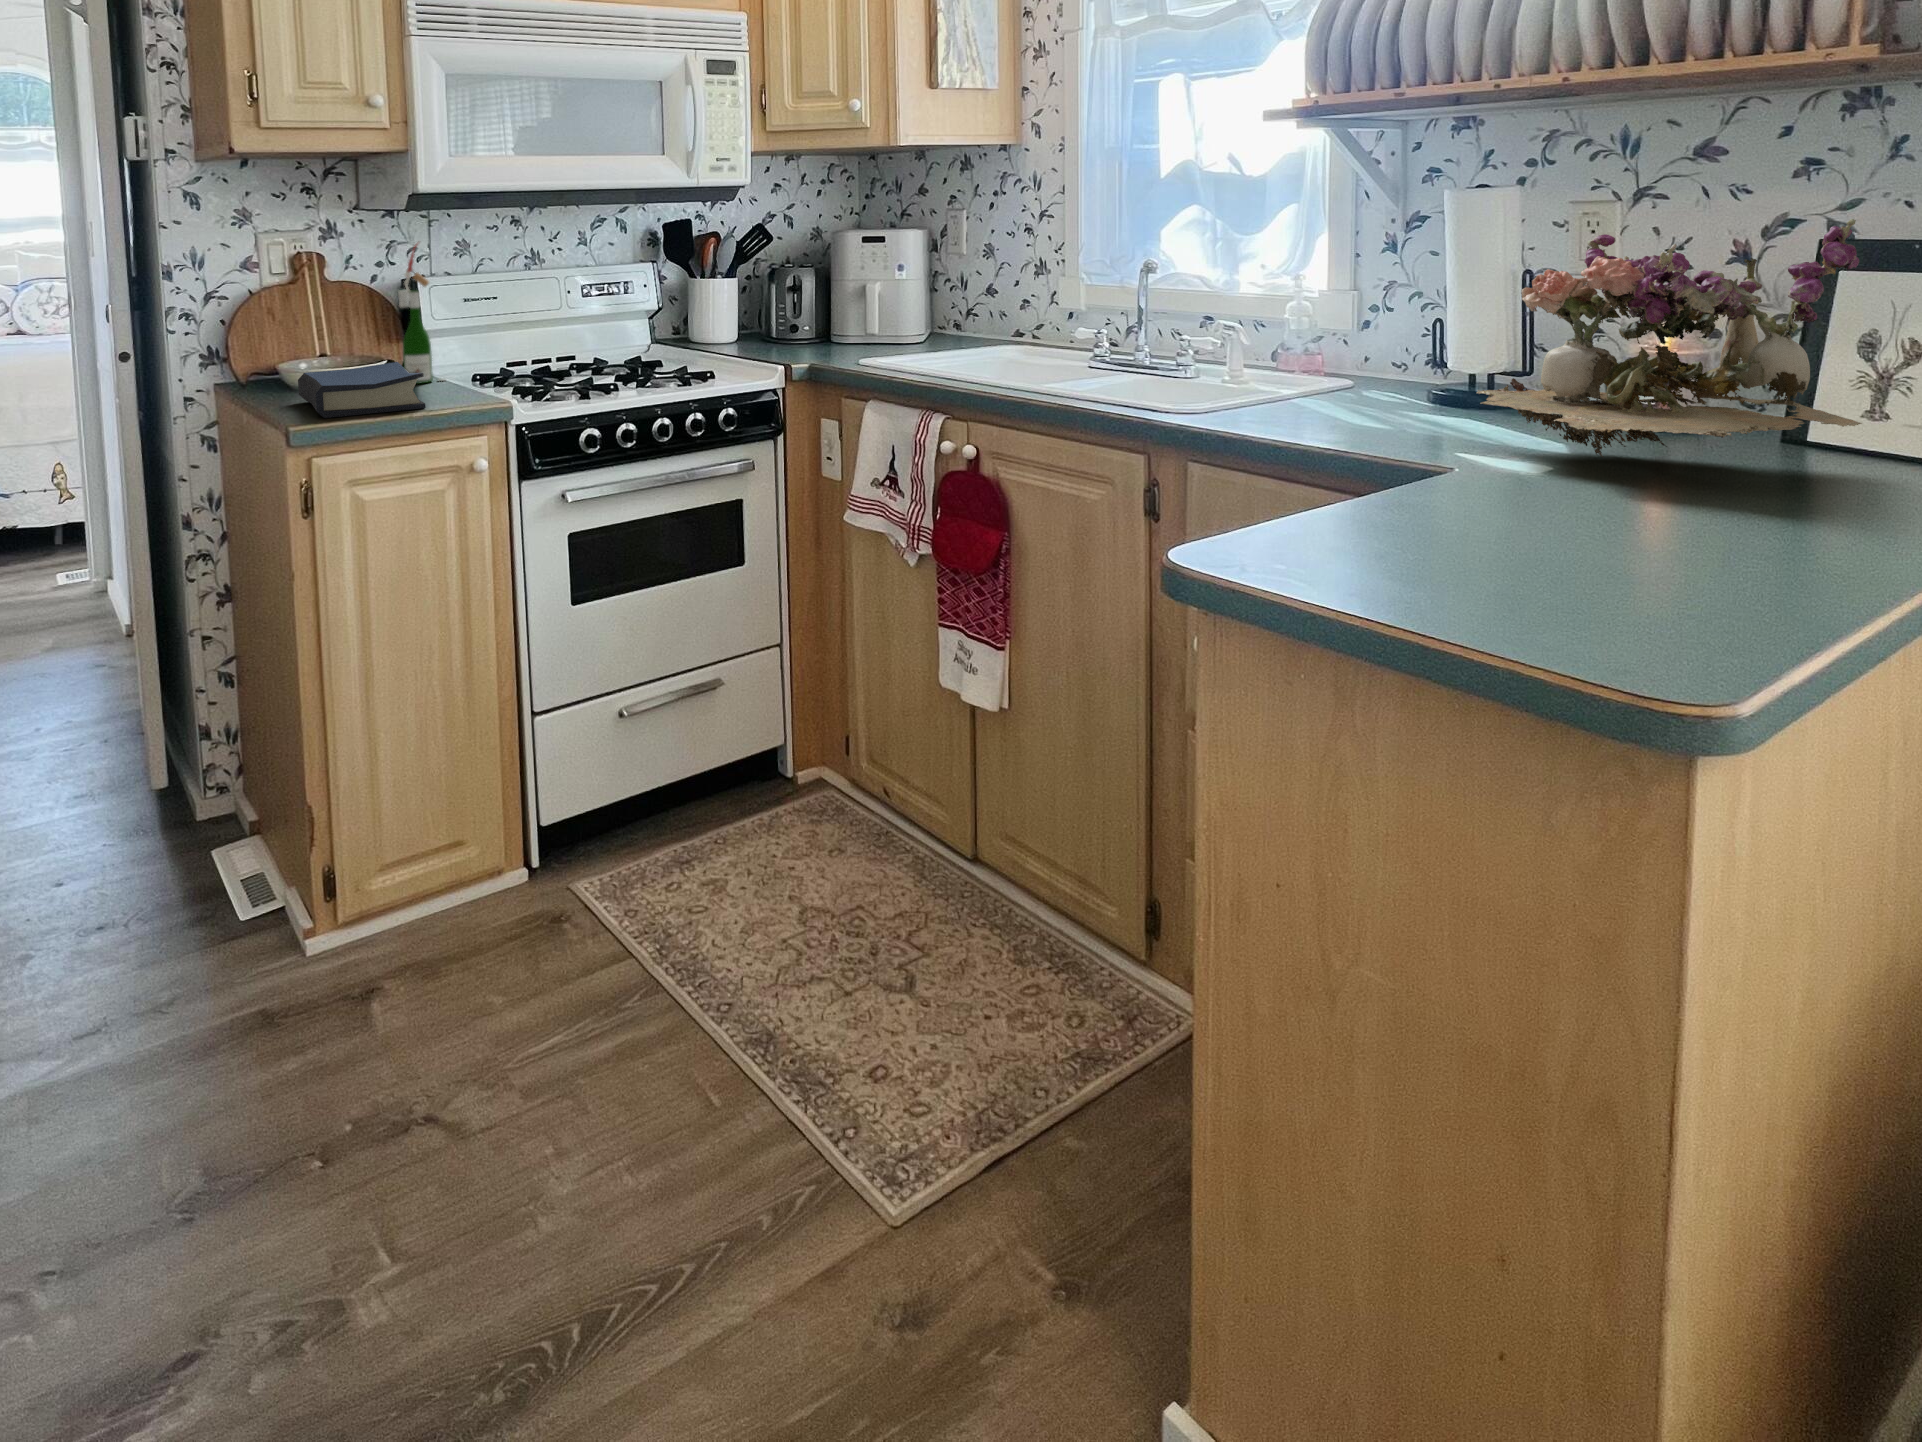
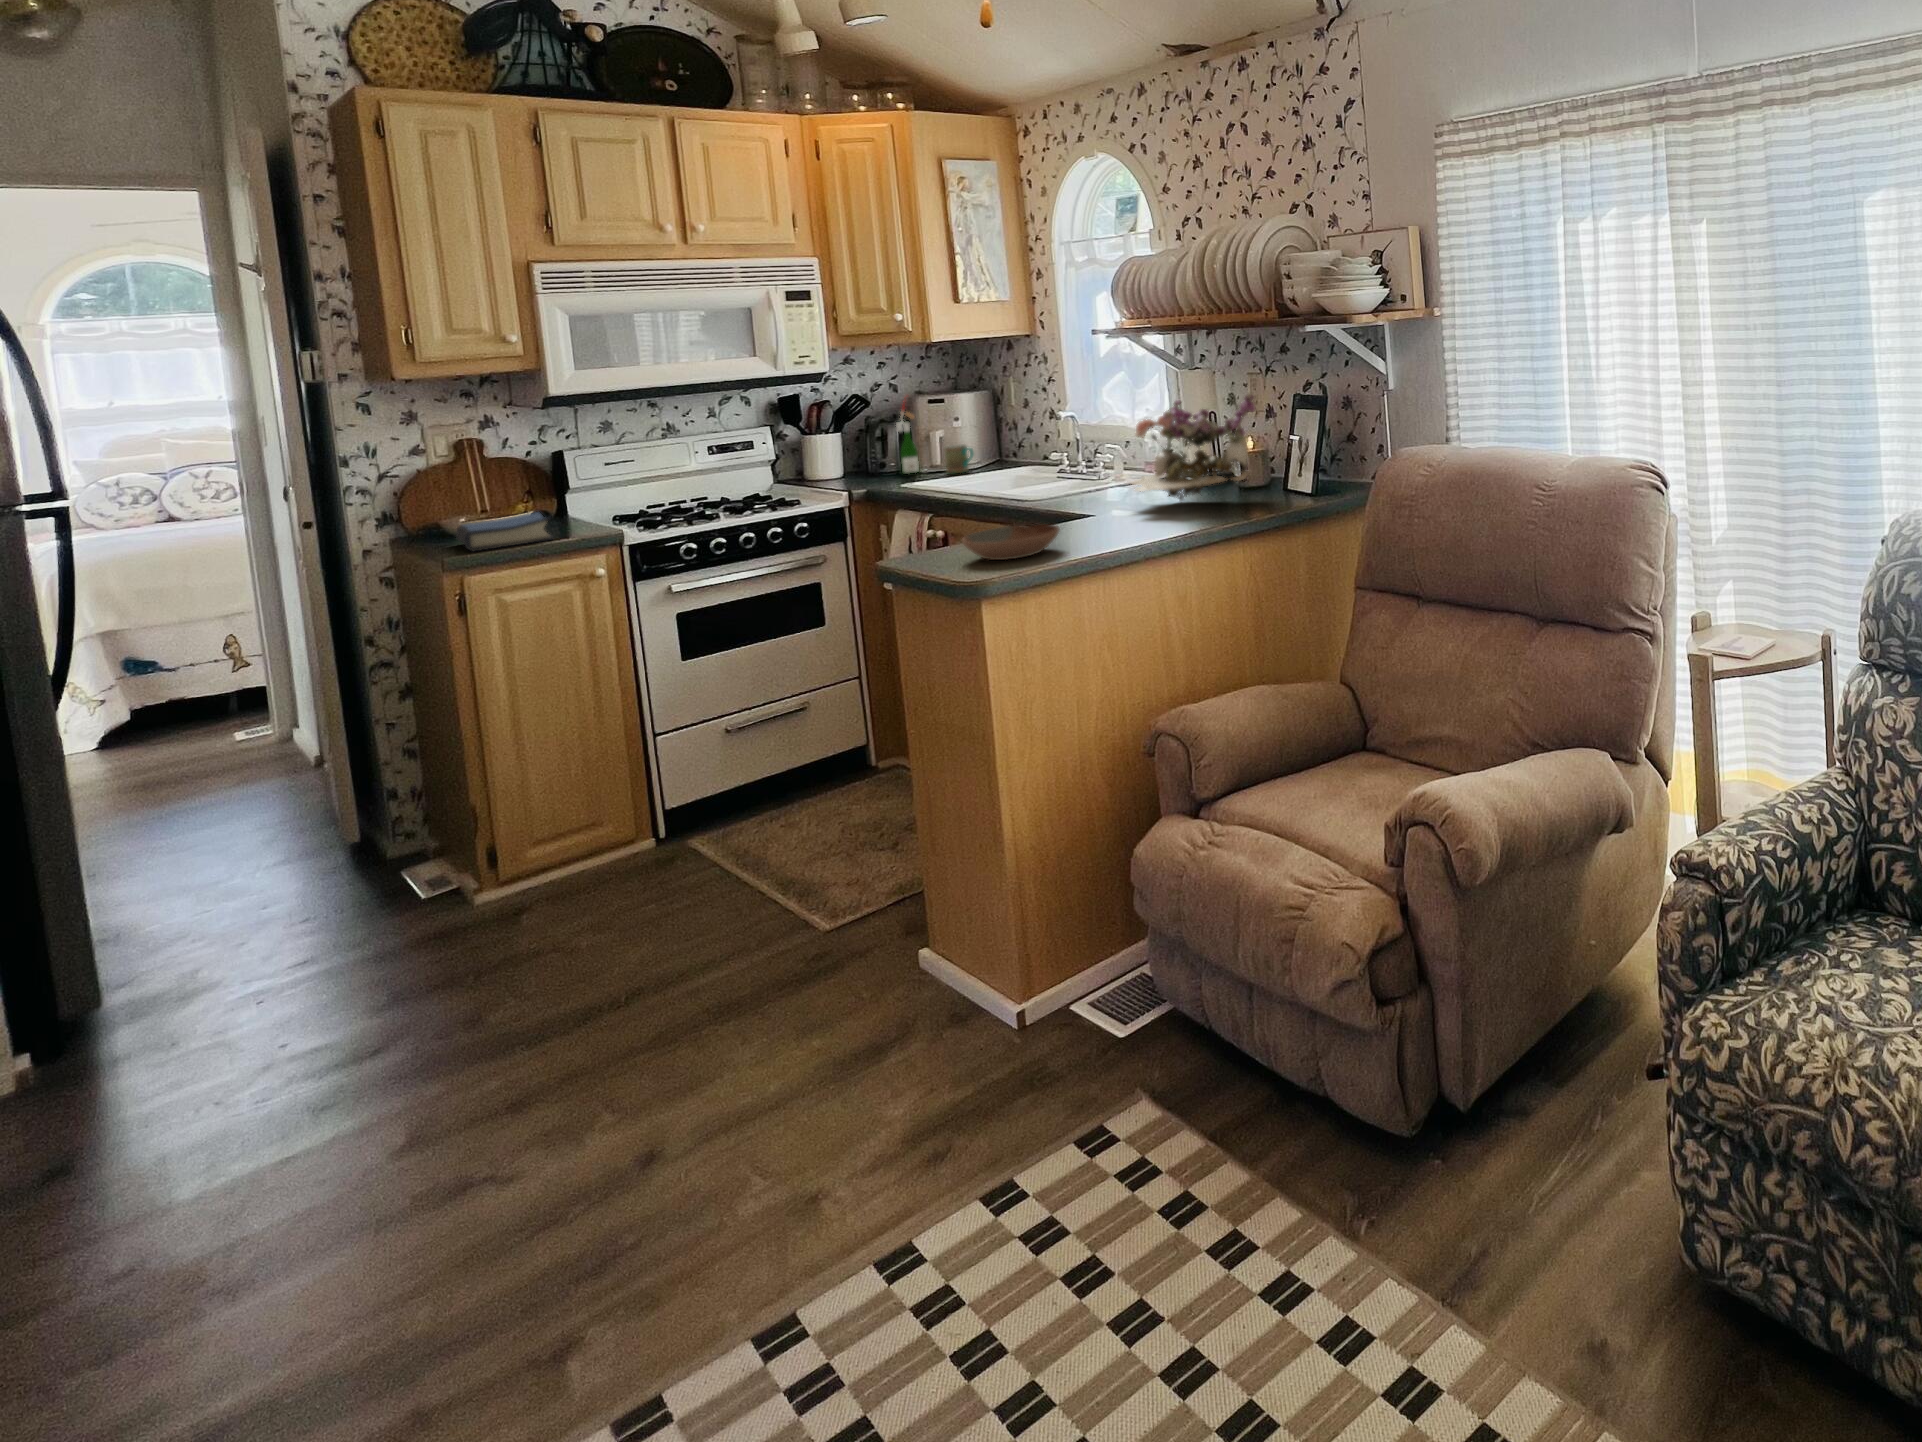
wine bottle: present [398,244,445,384] -> present [896,405,919,474]
mug: none [889,305,933,348] -> present [945,444,974,473]
bowl: none [1408,502,1688,604] -> present [962,524,1059,560]

